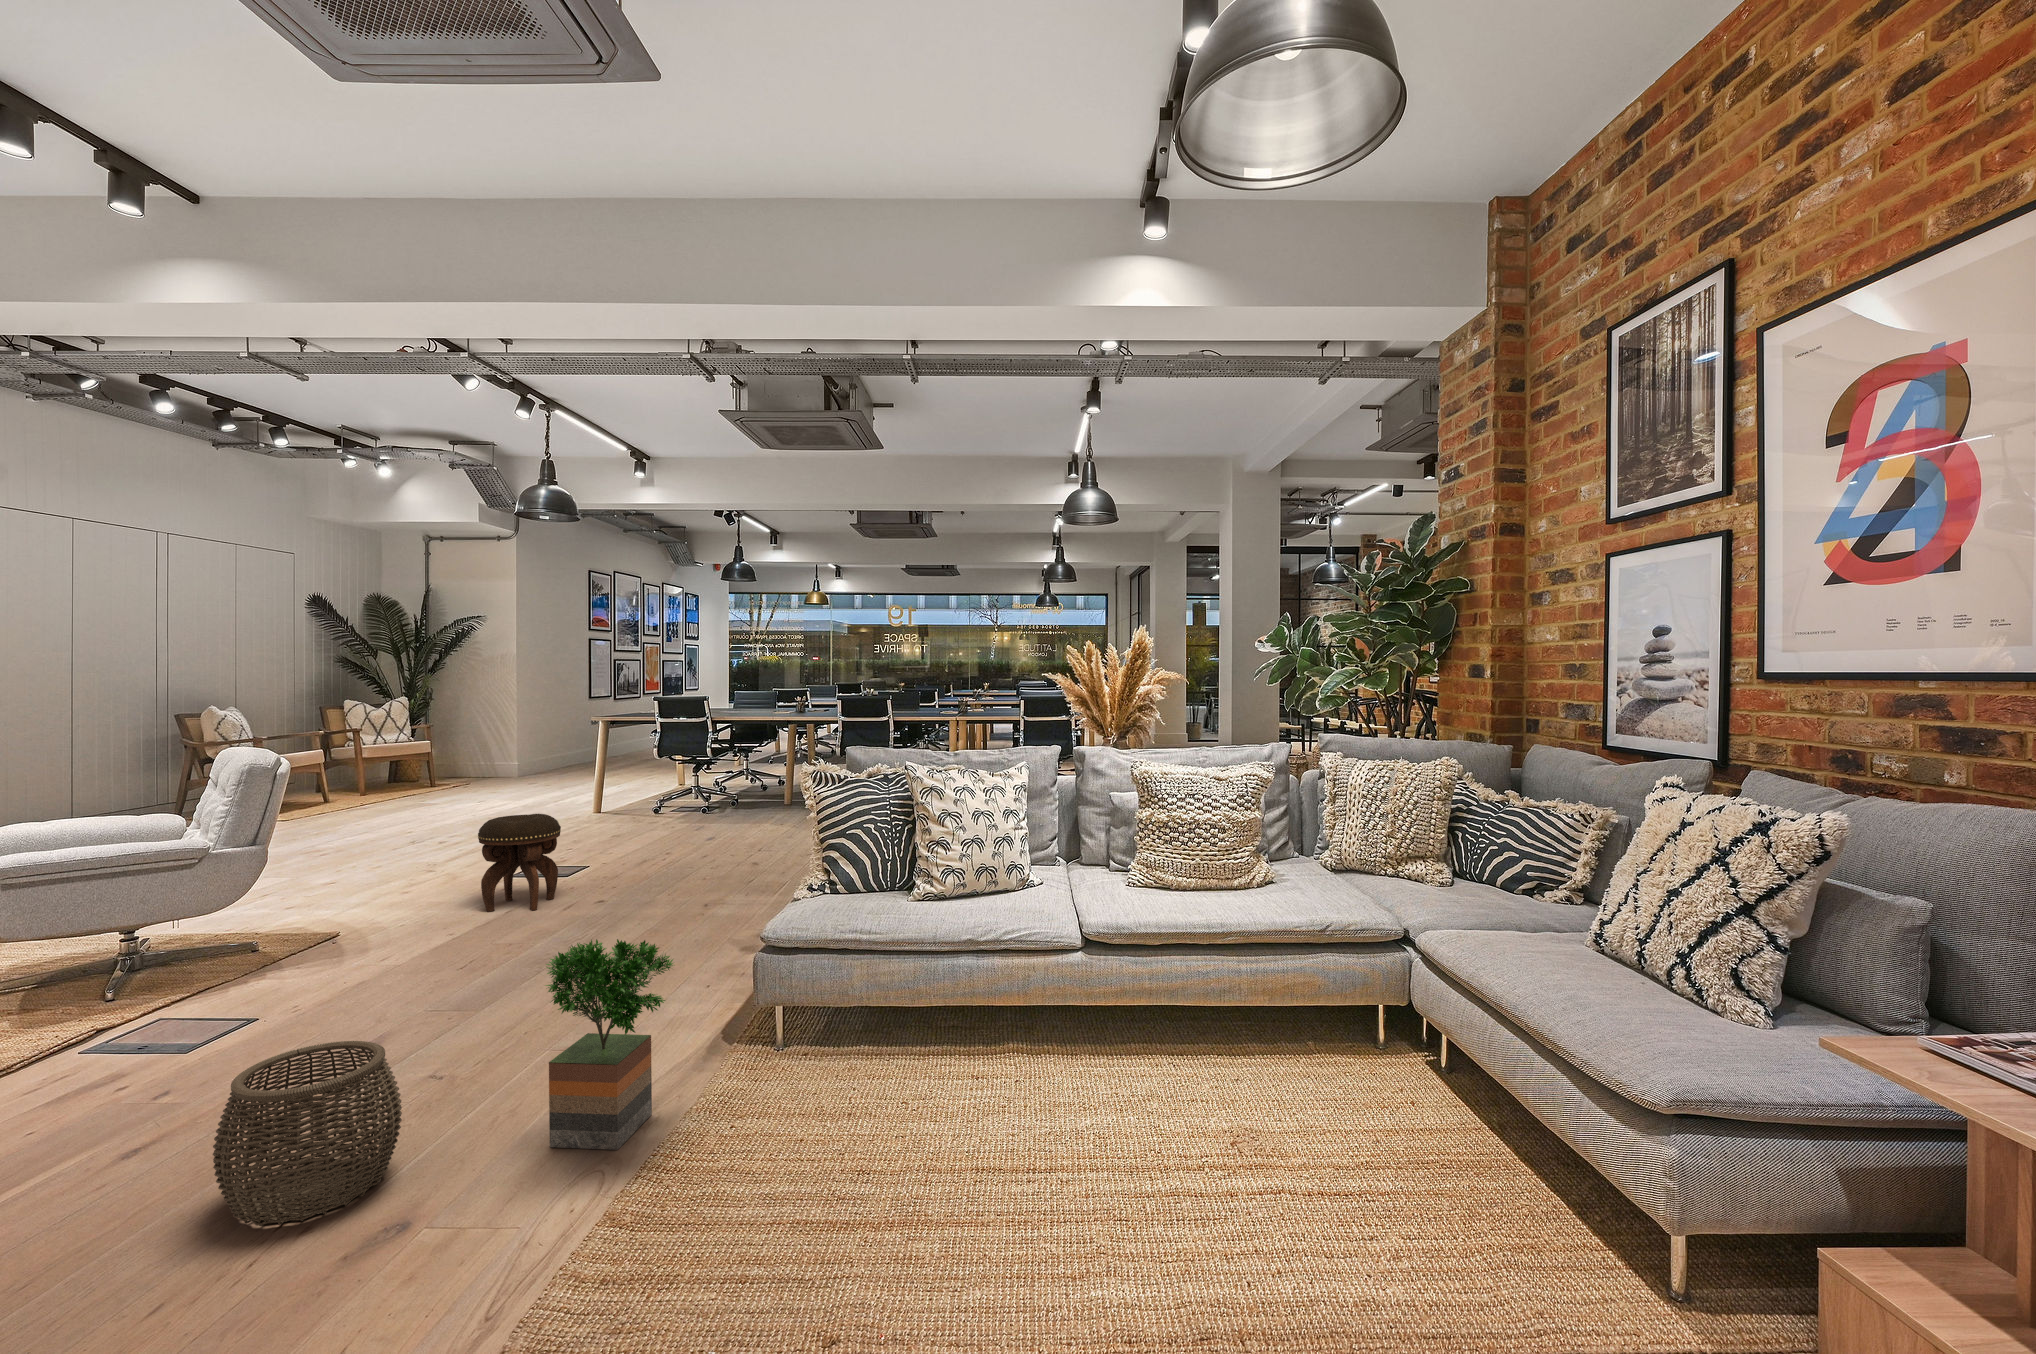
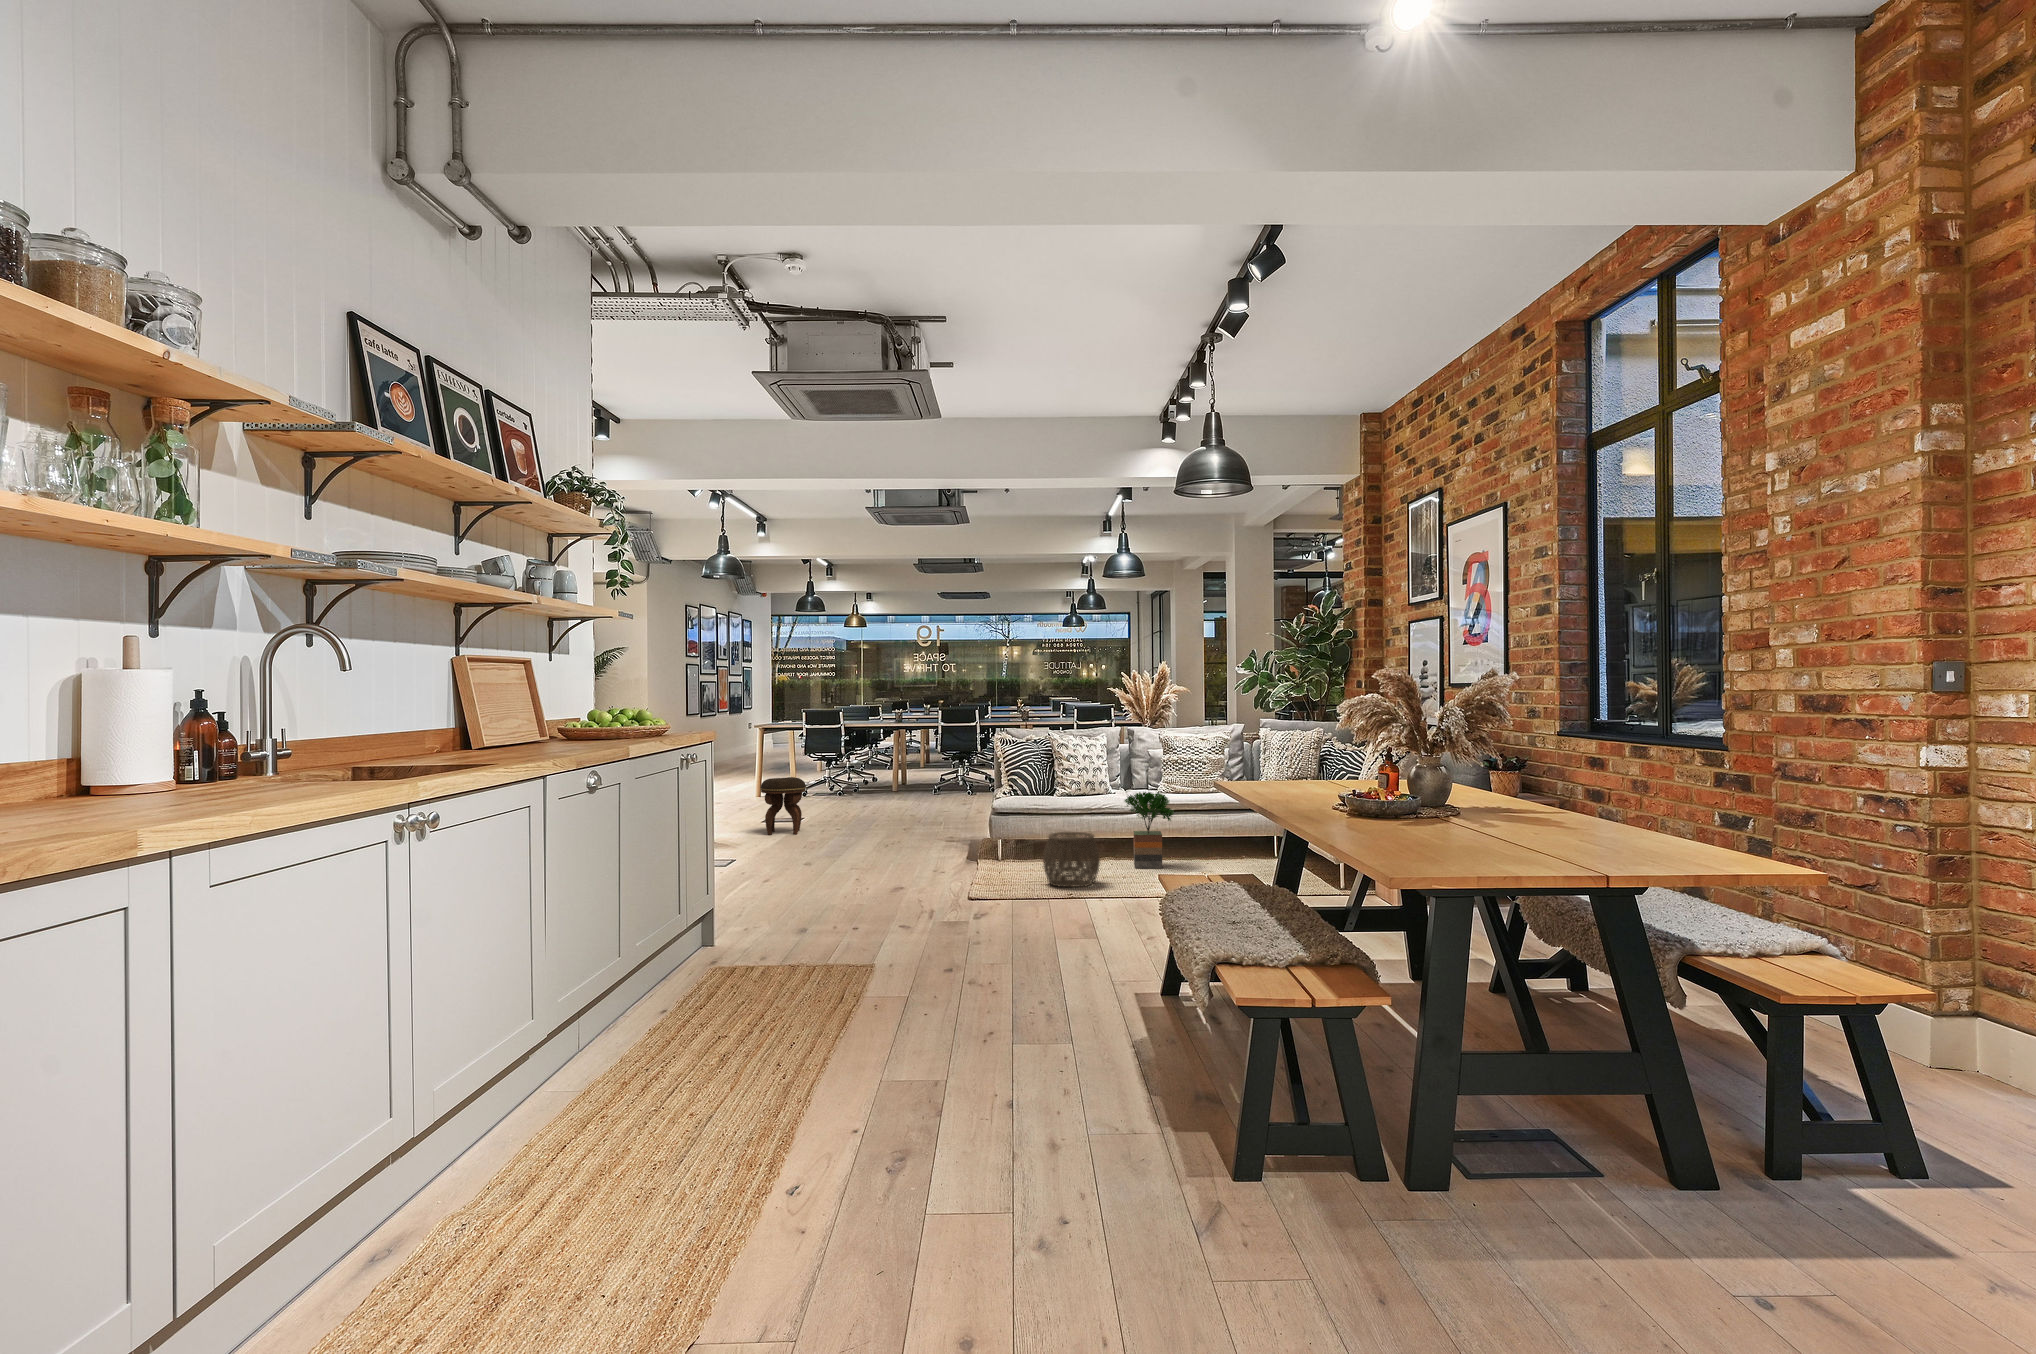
potted tree: present [546,939,673,1150] -> present [1125,792,1174,868]
woven basket: present [213,1041,402,1226] -> present [1043,832,1100,887]

